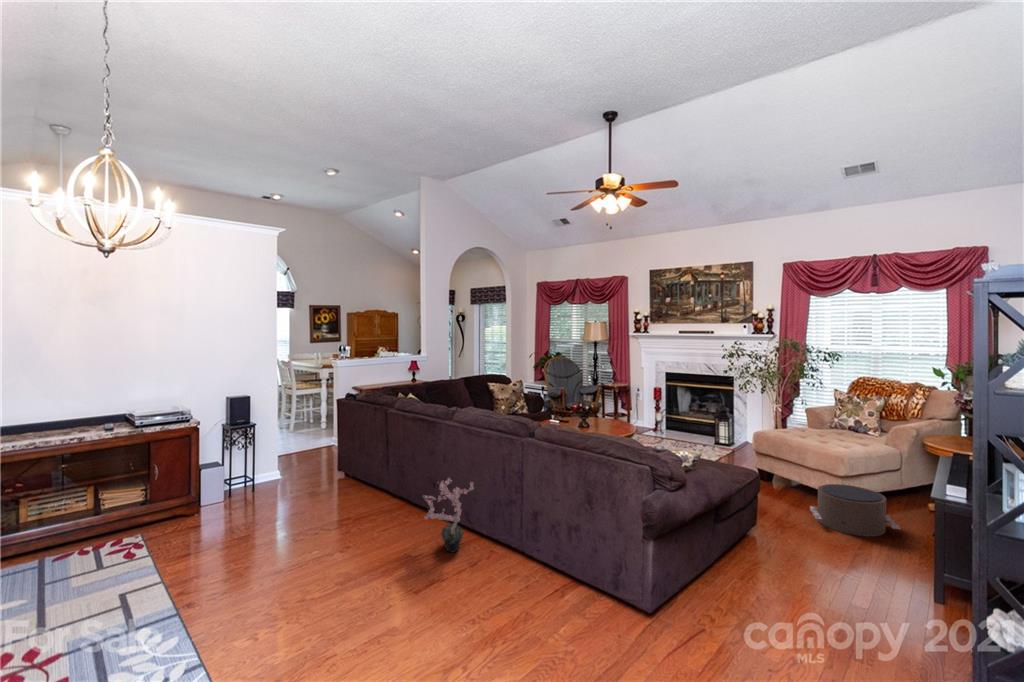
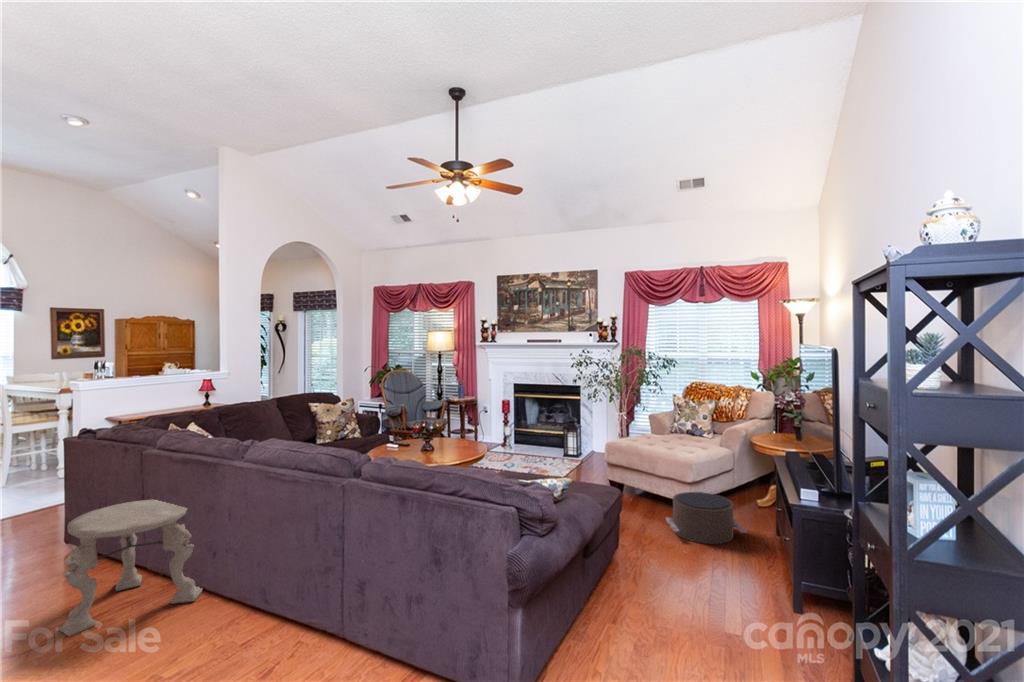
side table: none [331,445,414,530] -> present [58,500,202,637]
potted plant: present [425,478,474,552] -> none [210,533,294,645]

